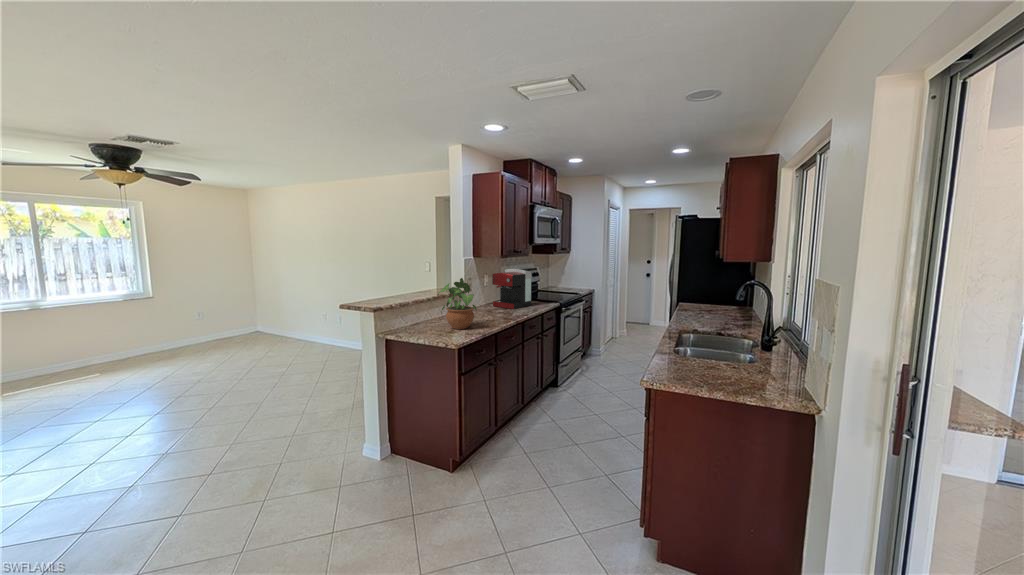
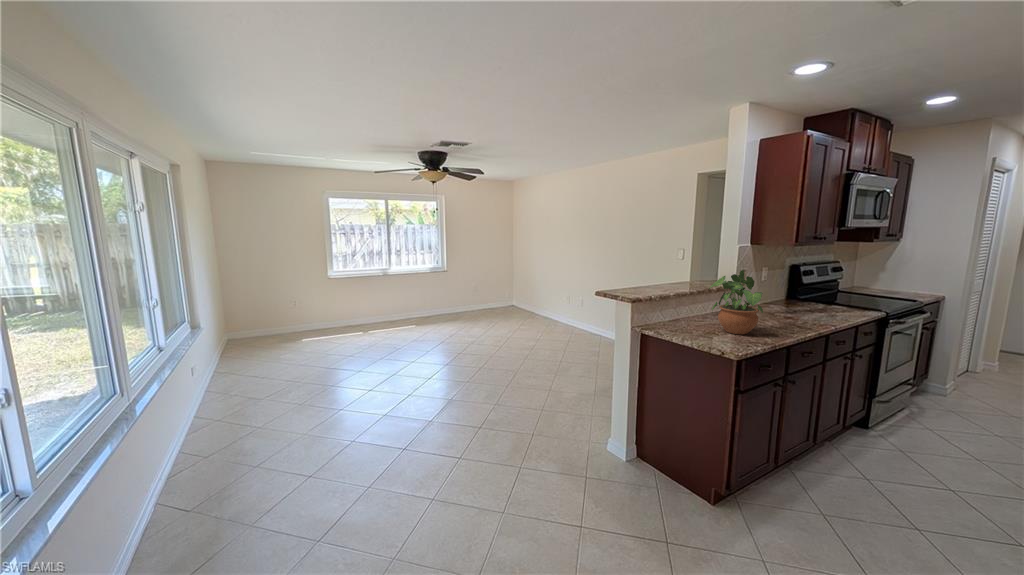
coffee maker: present [492,269,531,309] -> none [773,261,841,314]

